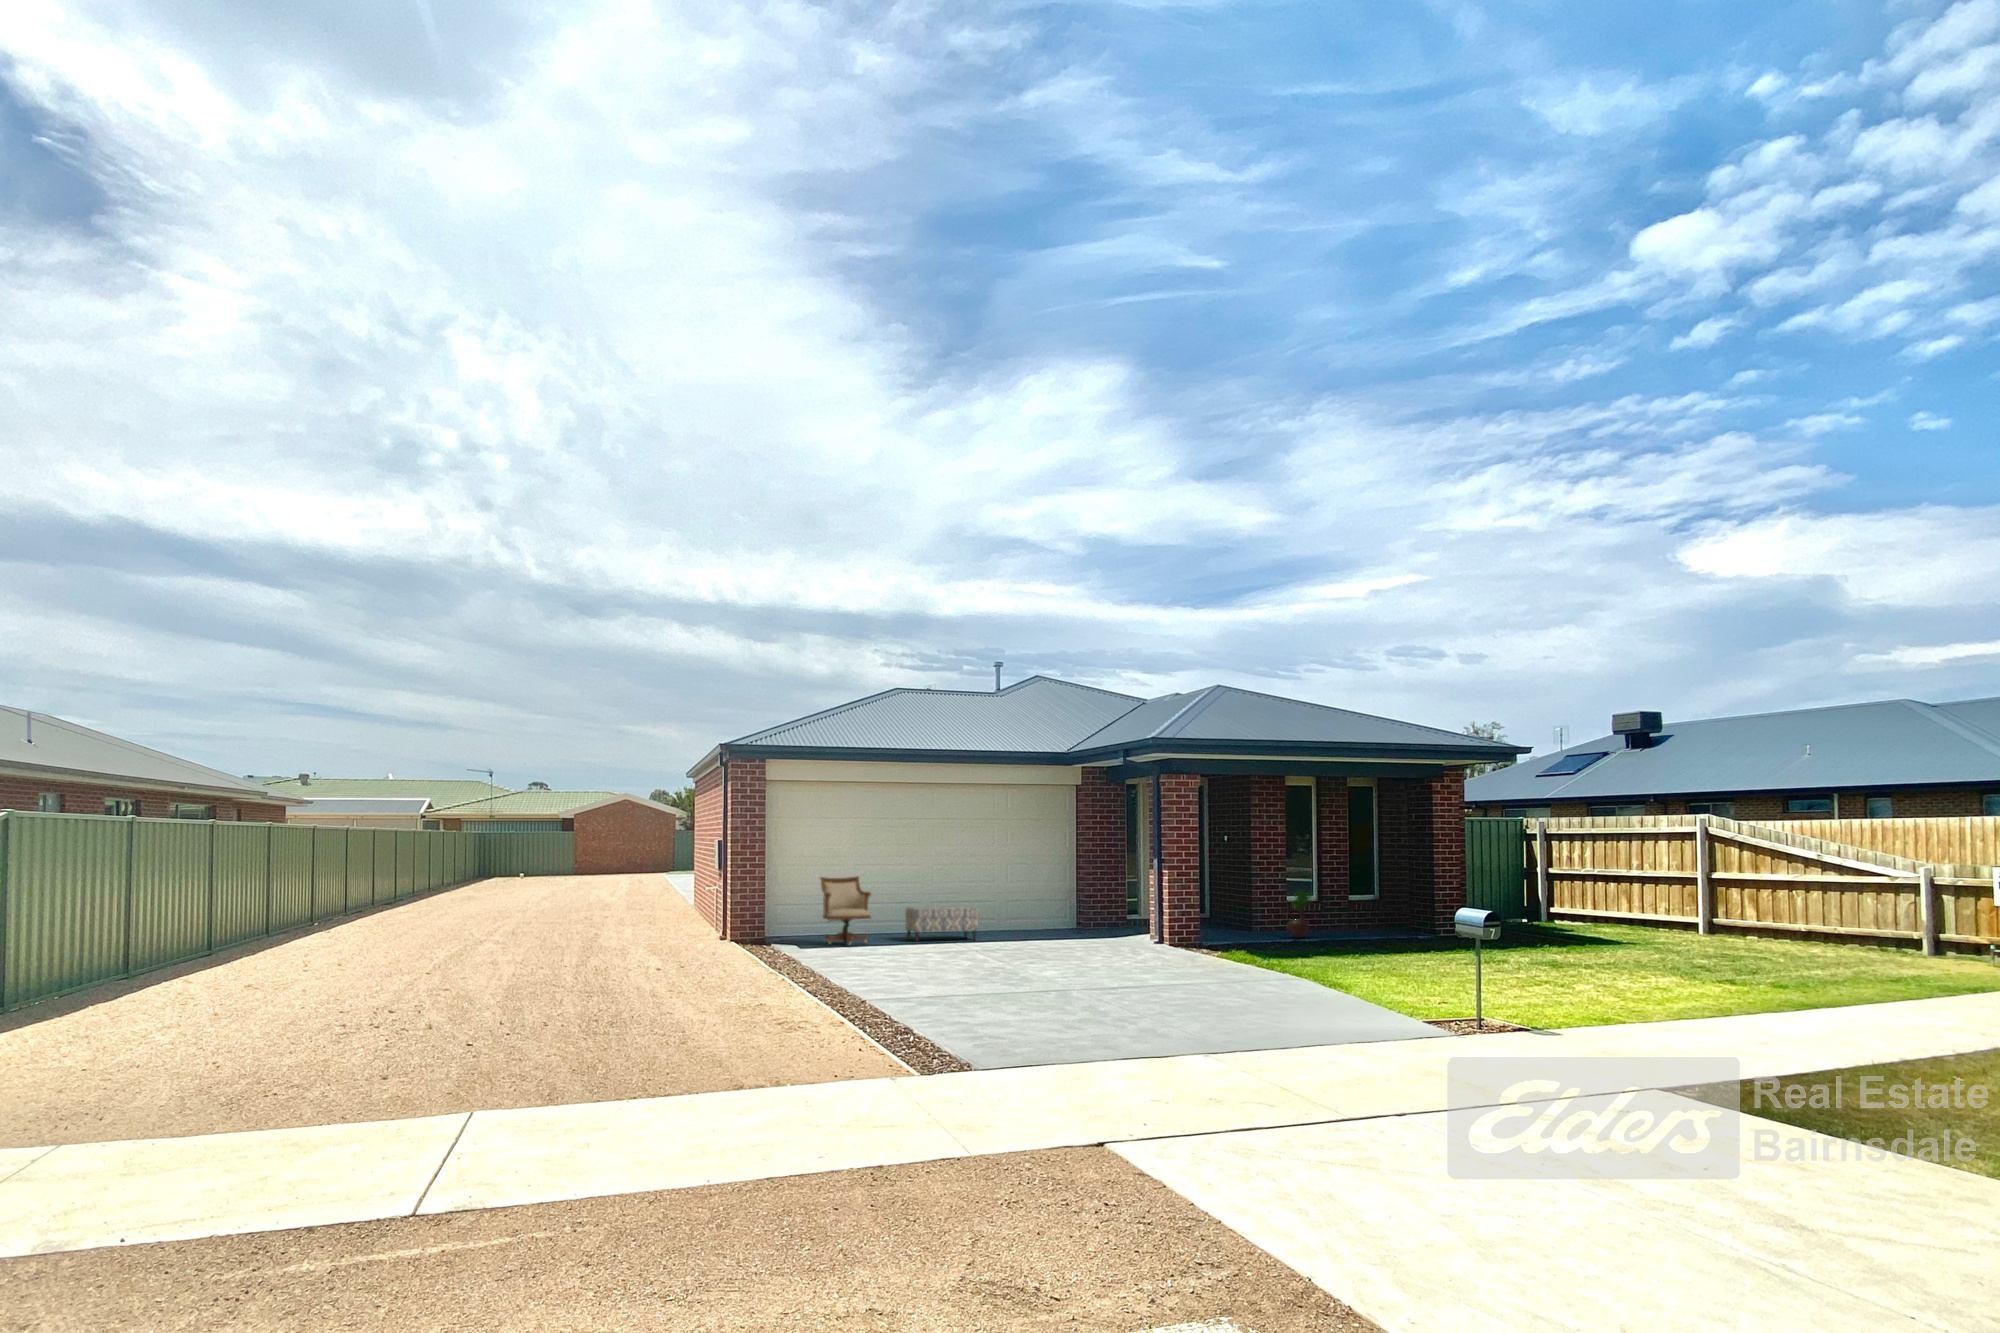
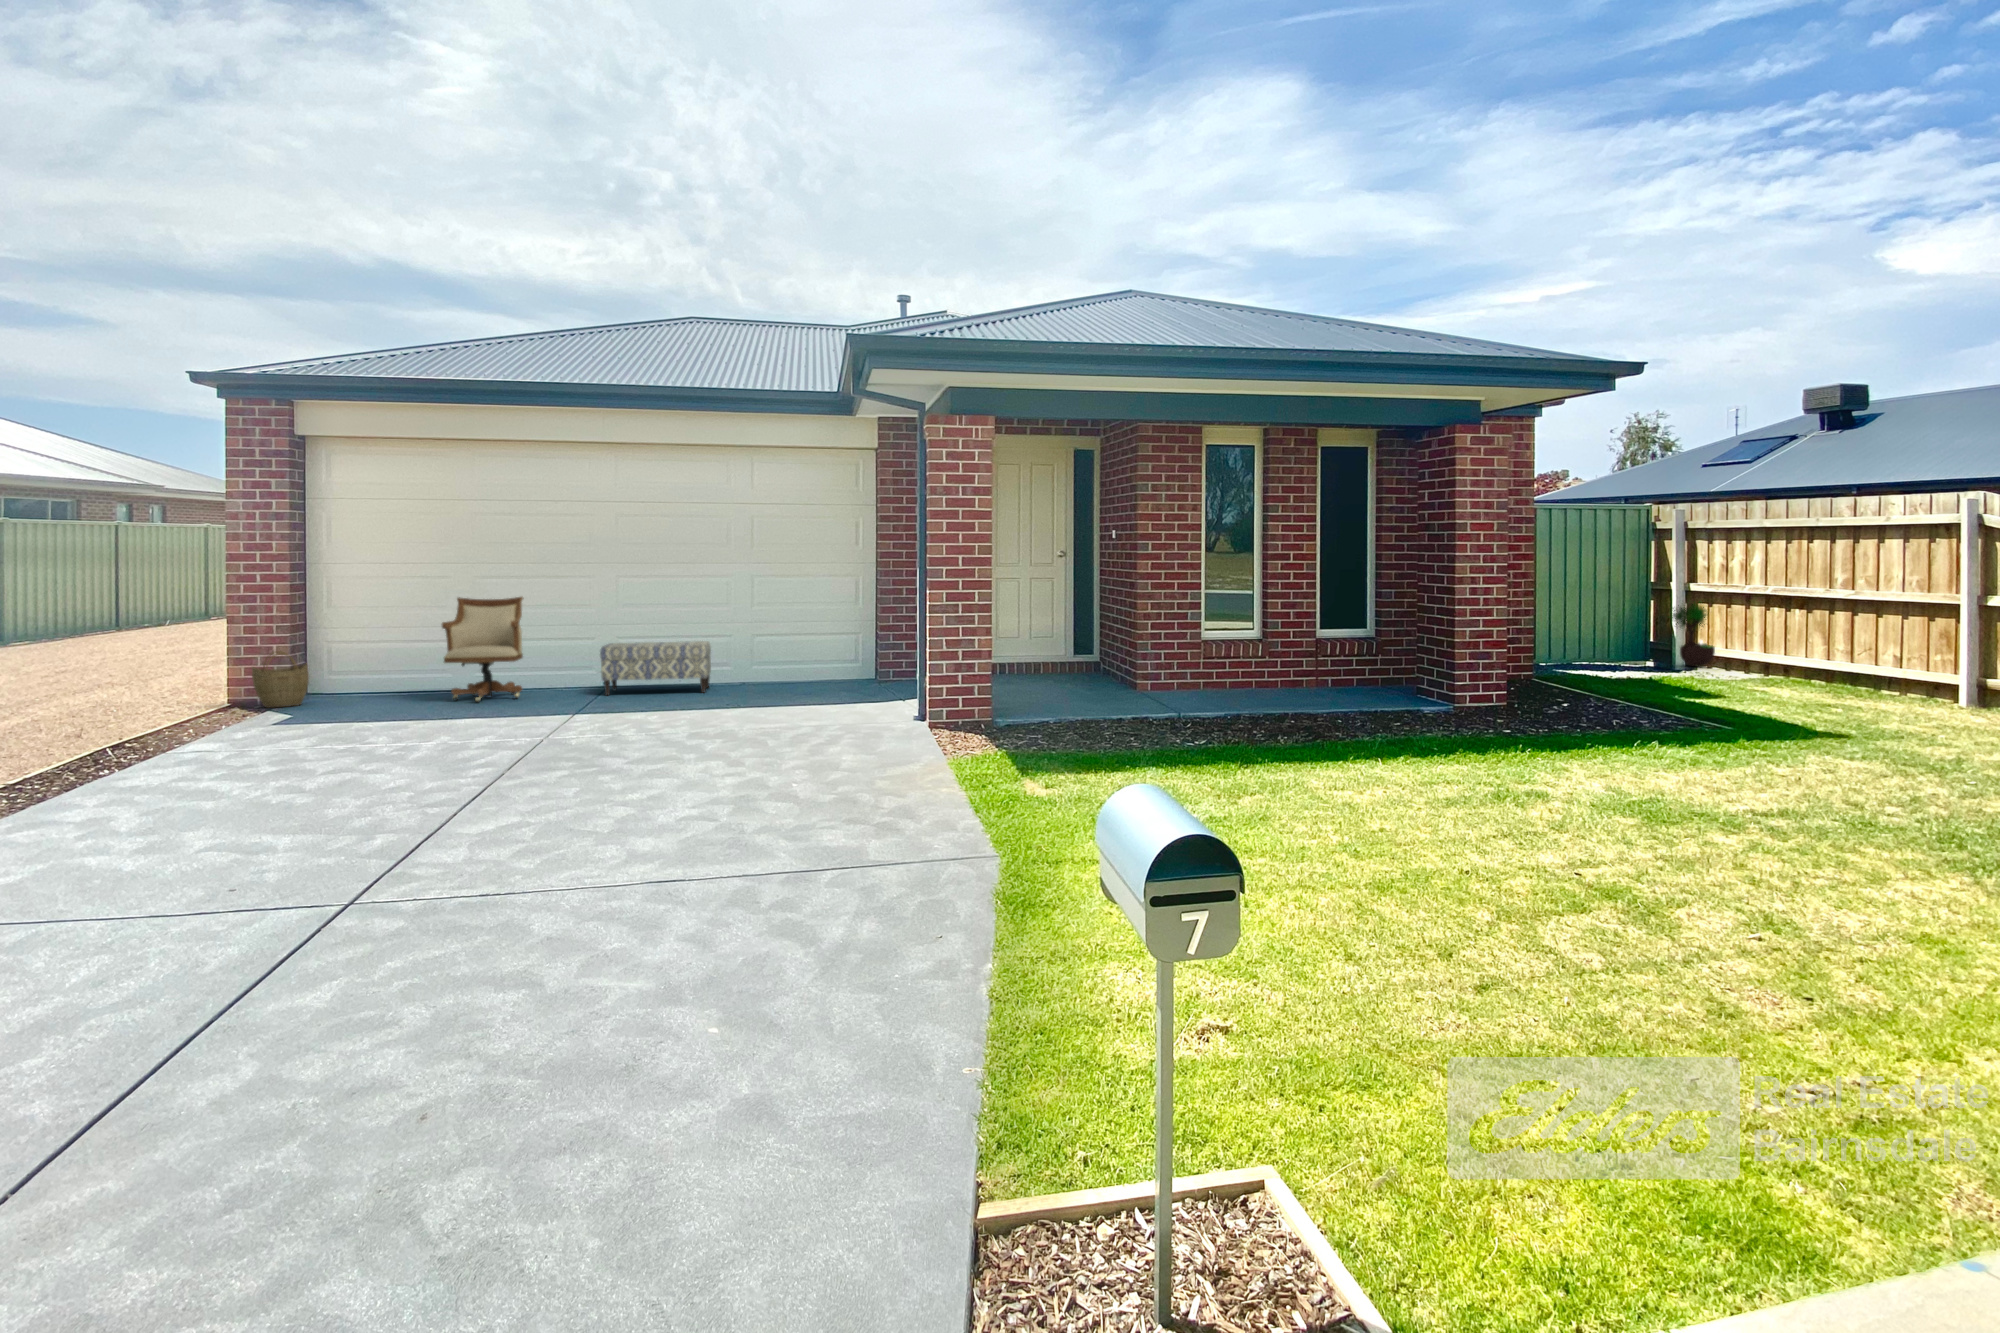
potted tree: present [1286,892,1312,938] -> present [1672,602,1715,667]
woven basket: none [710,912,742,950] -> present [252,652,309,708]

